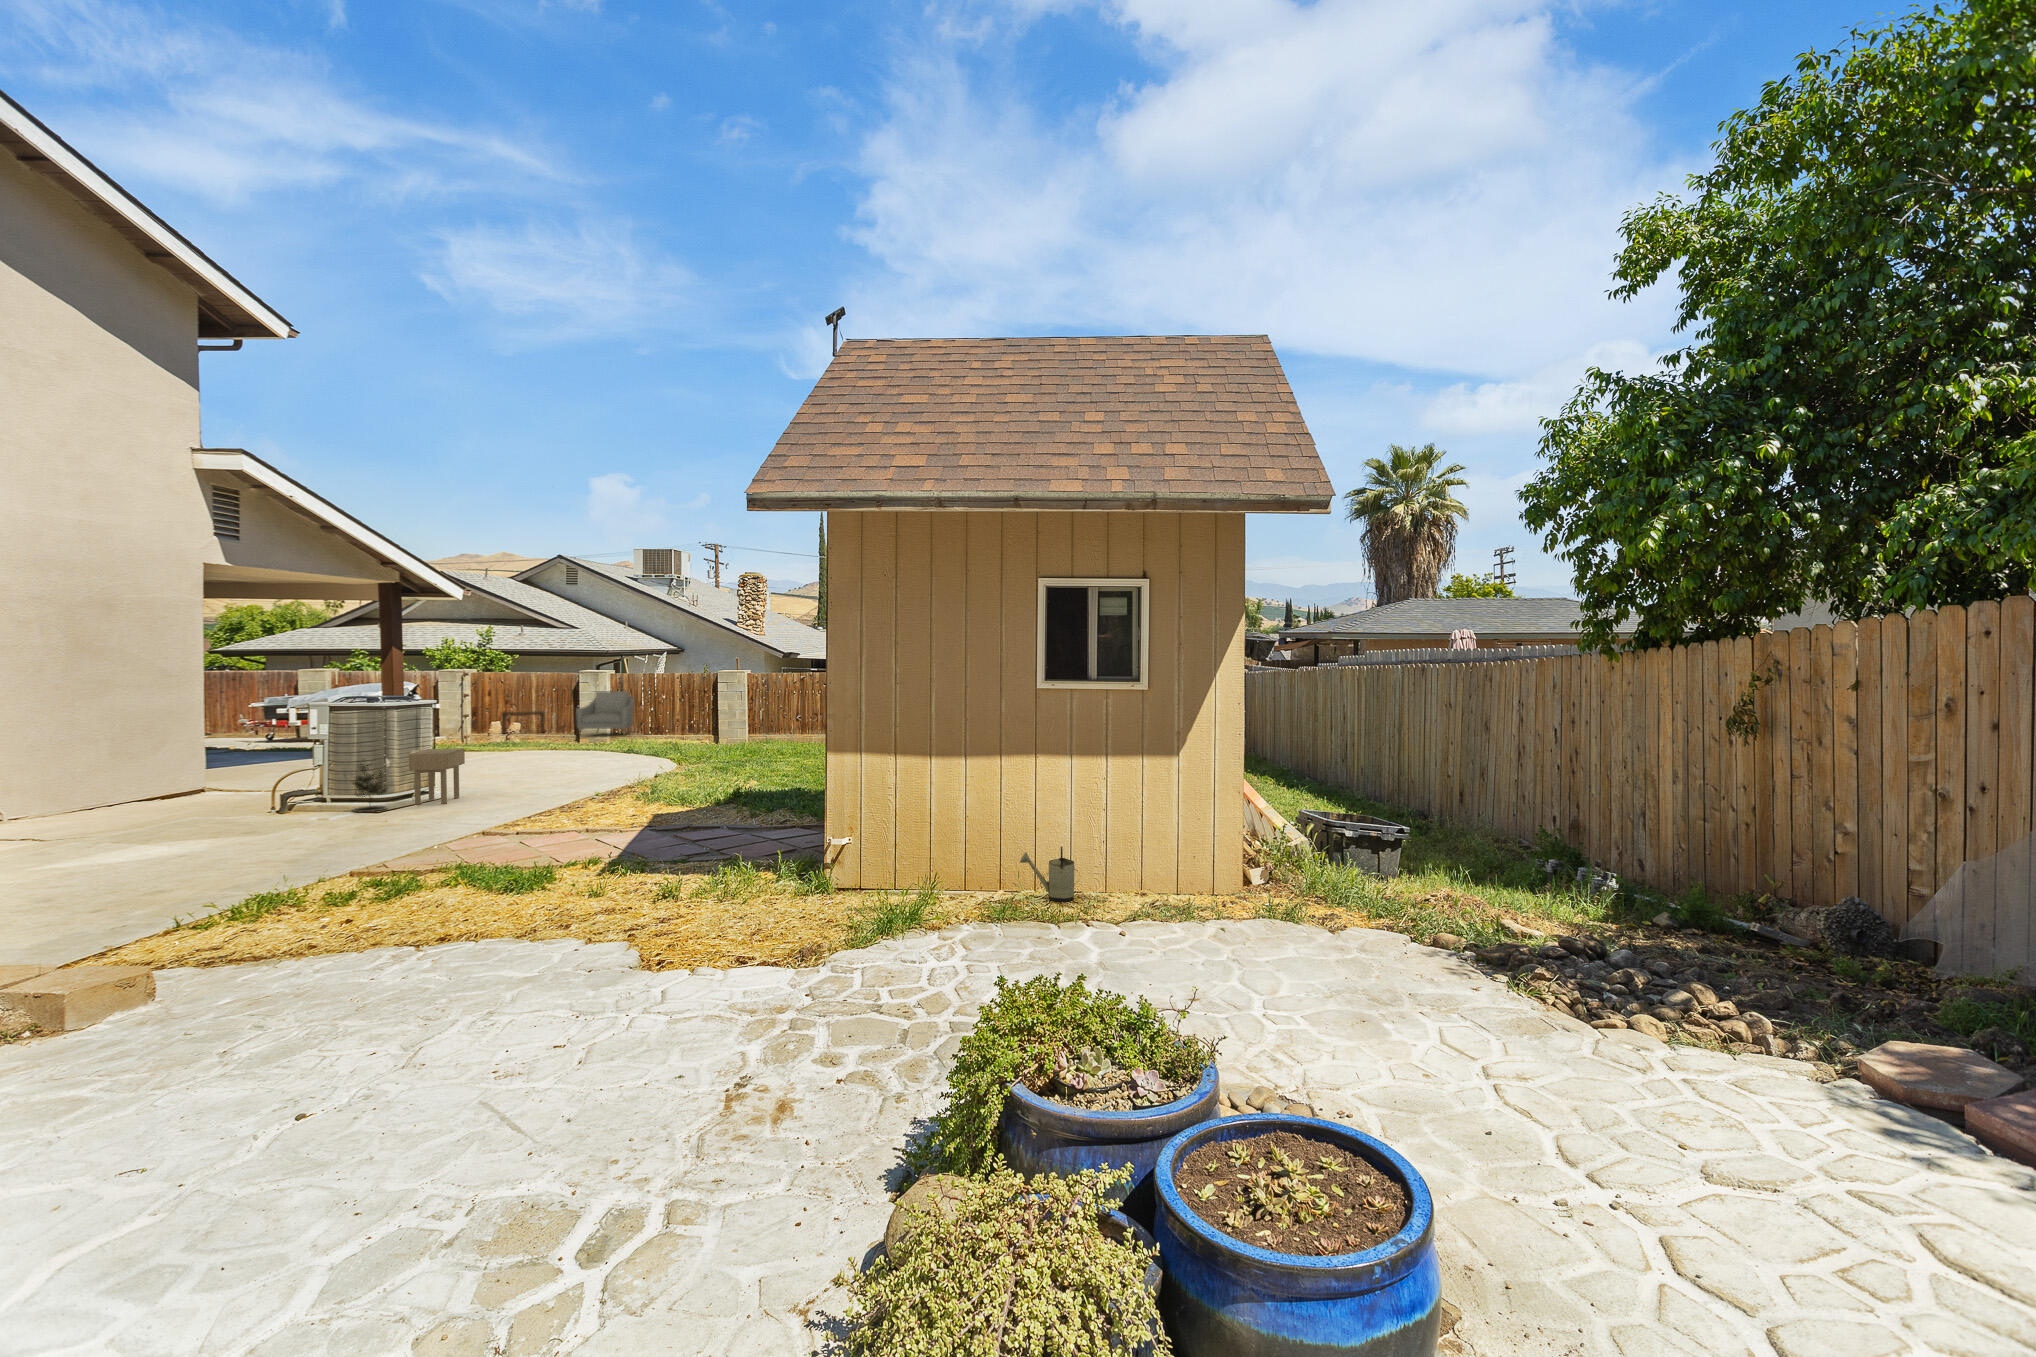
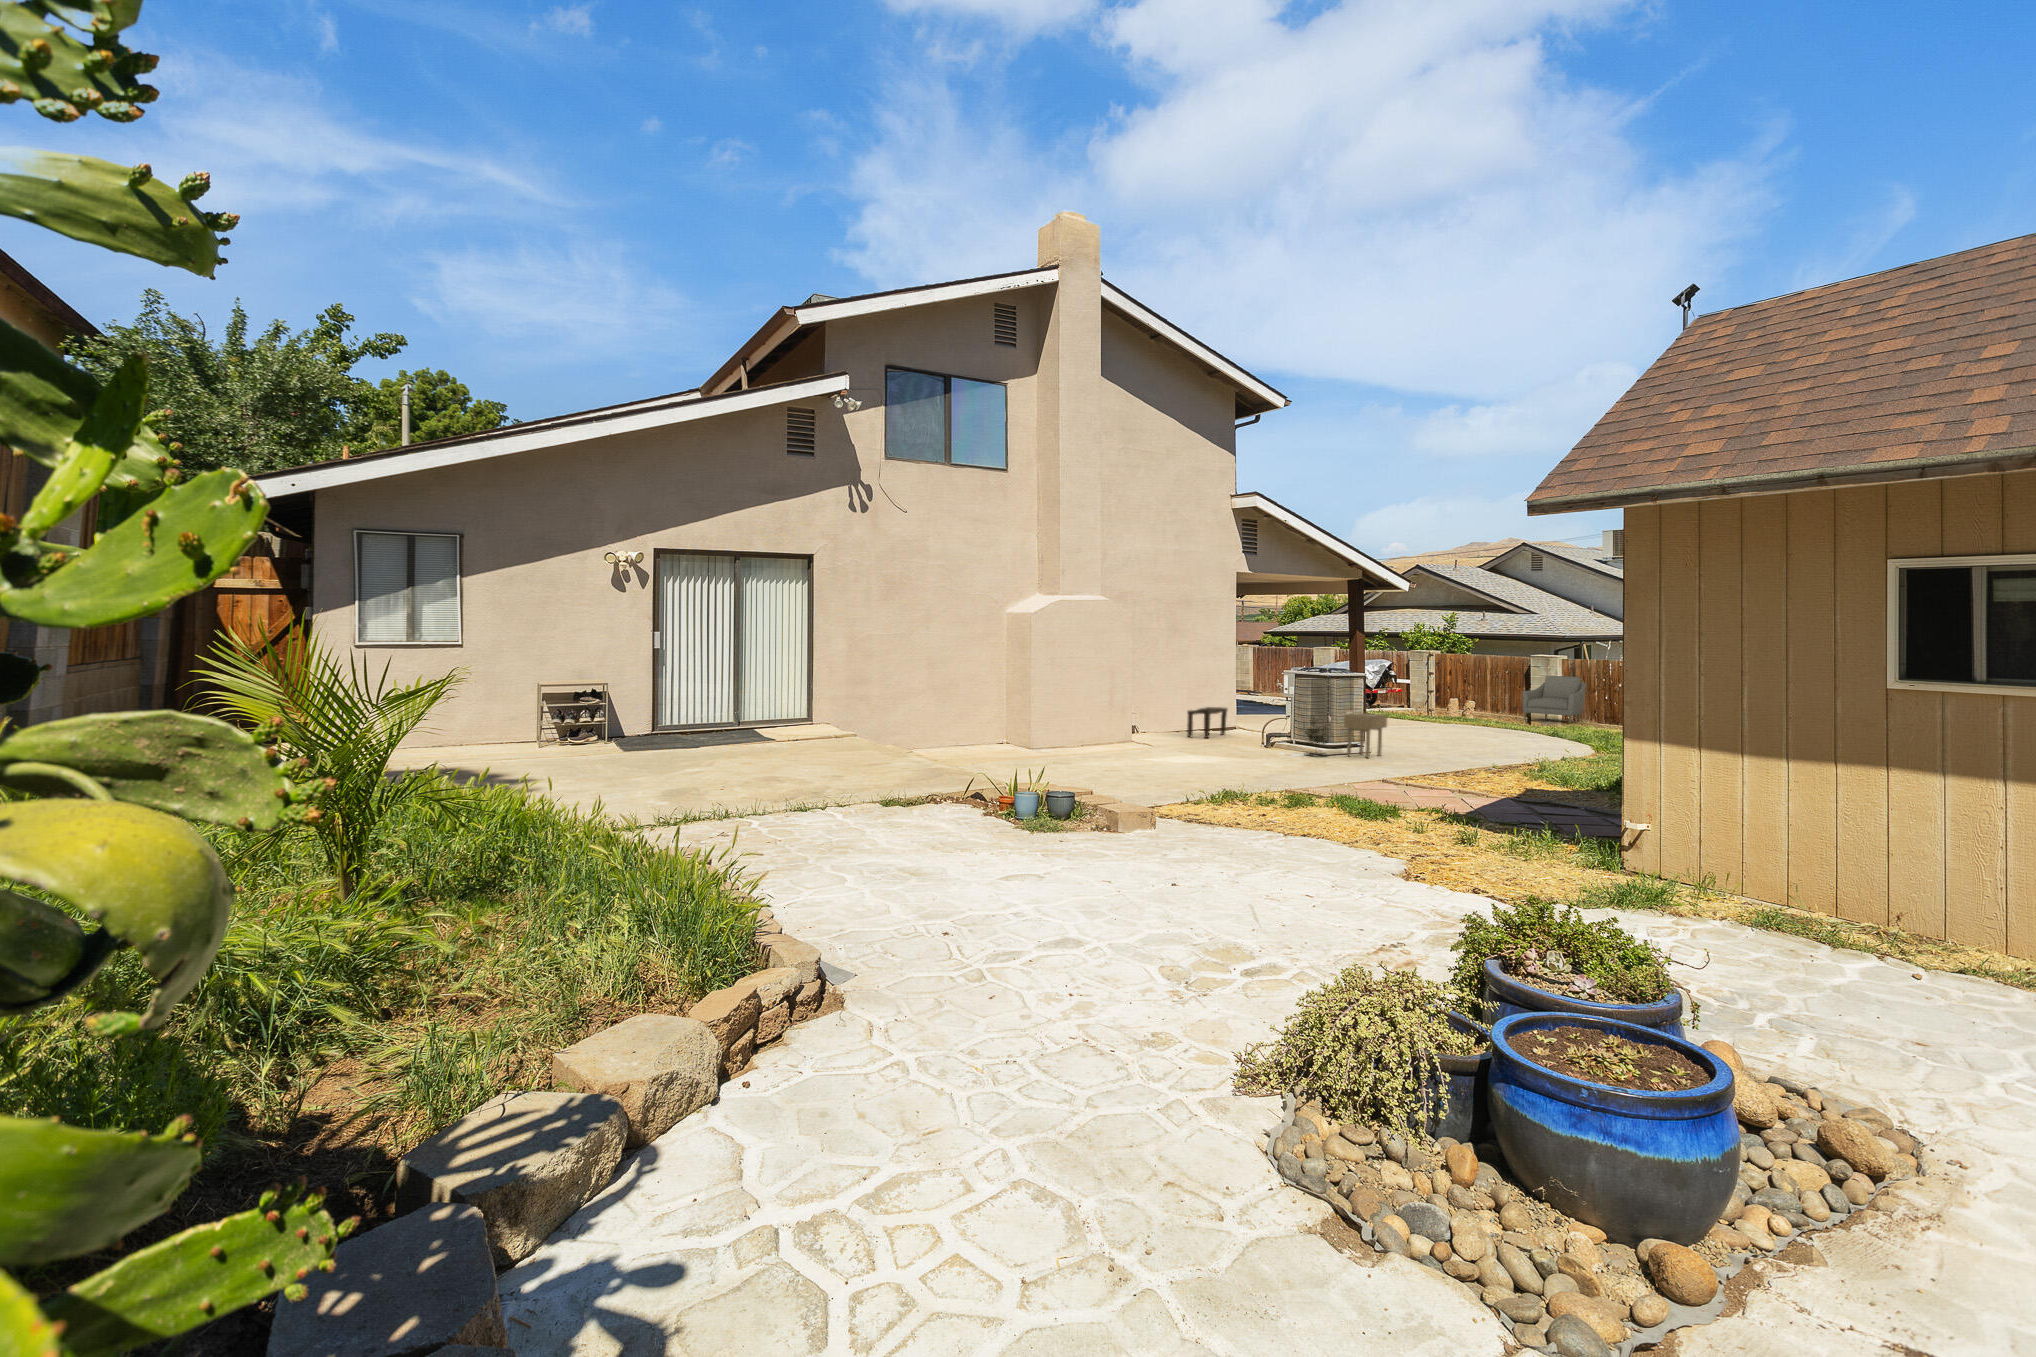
bench: present [501,711,545,734] -> present [1187,707,1228,738]
watering can: present [1020,847,1076,902] -> none [1839,869,1923,934]

